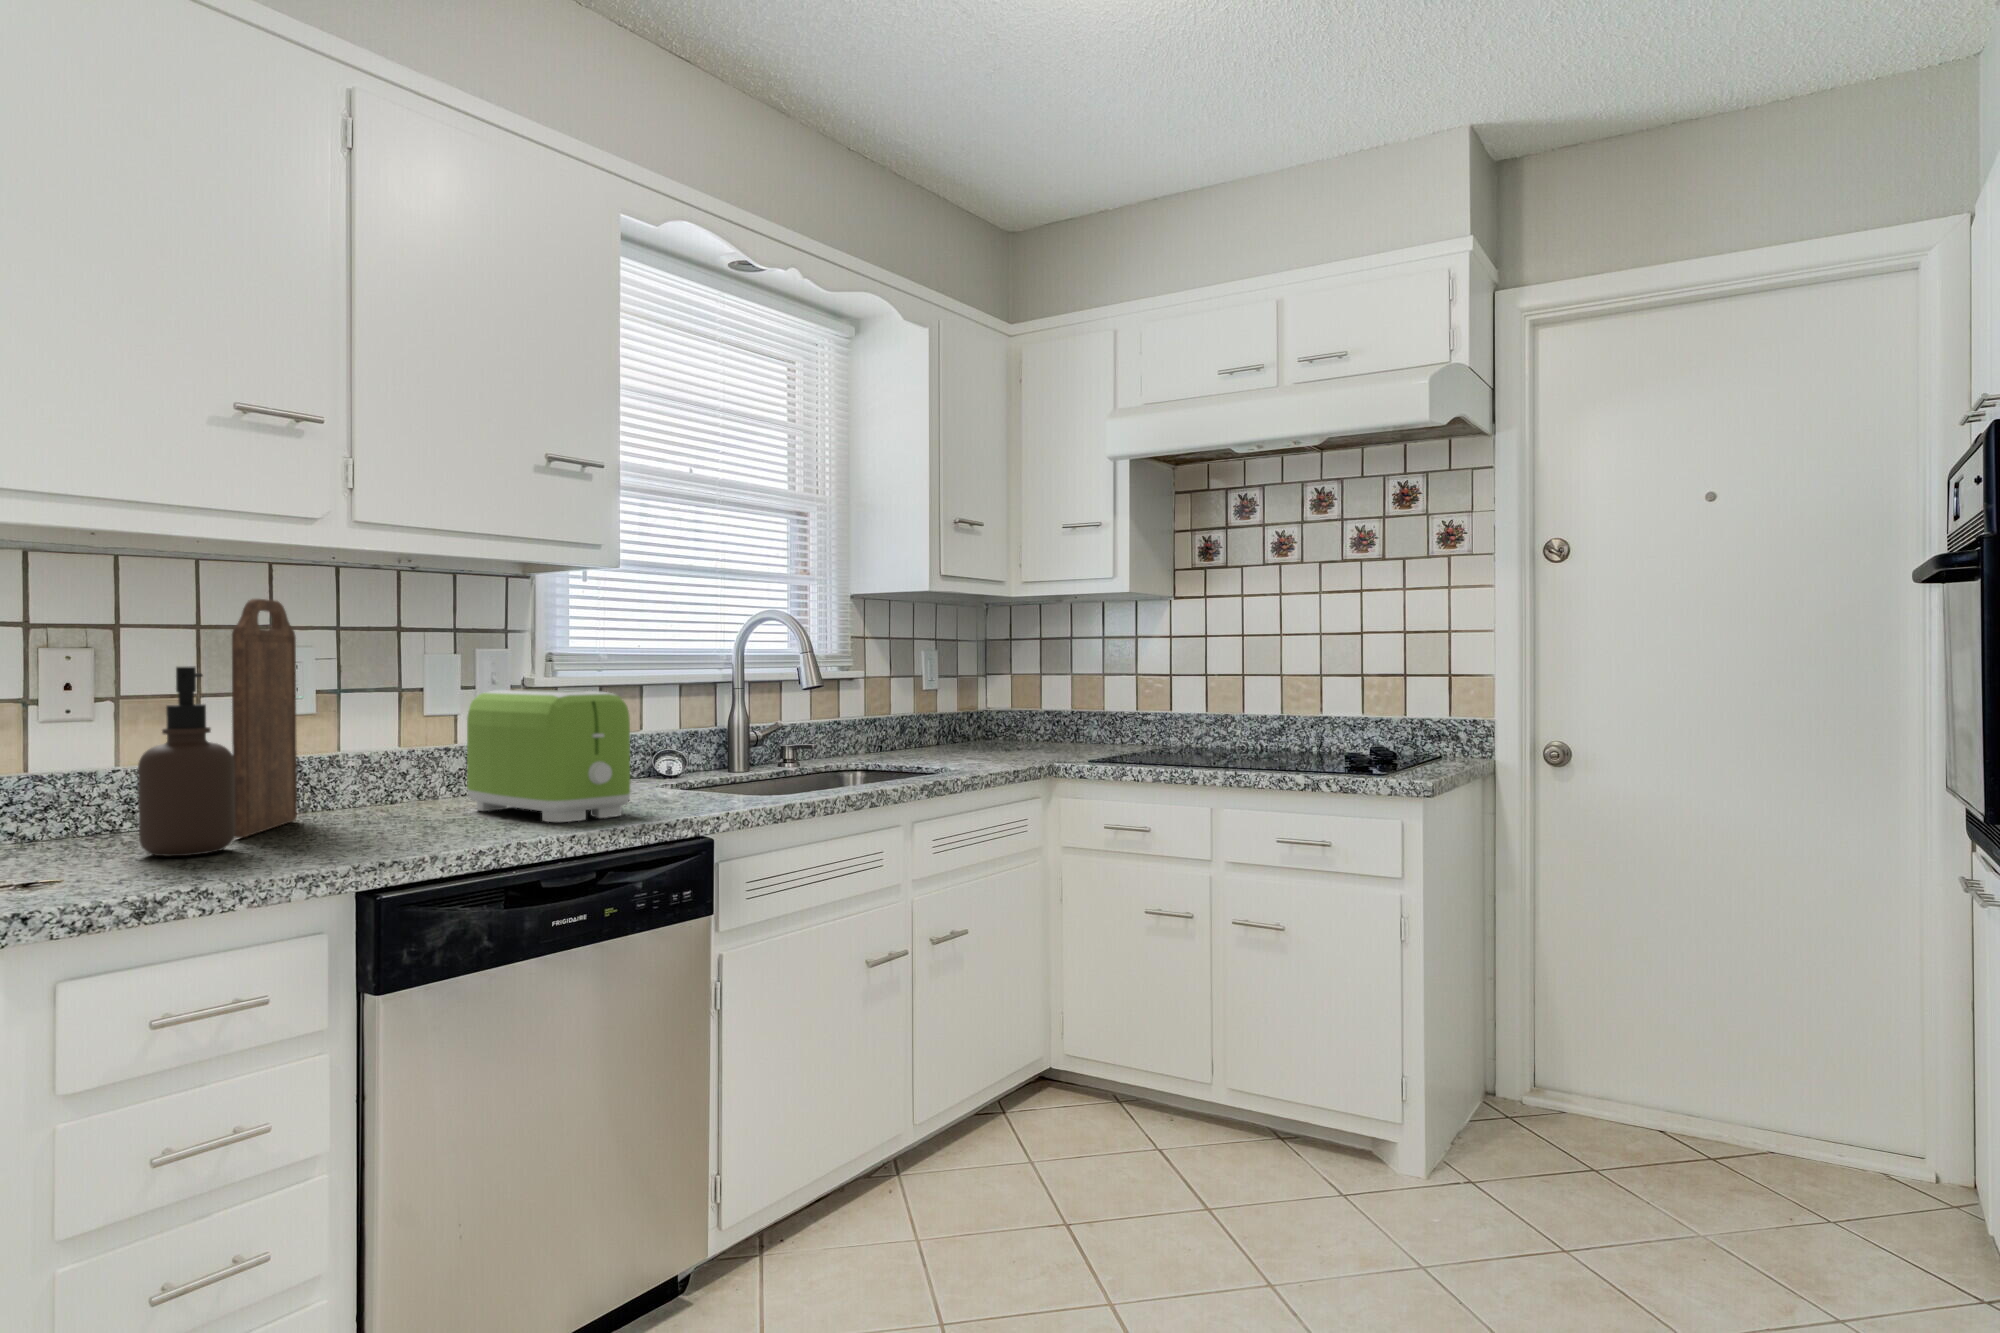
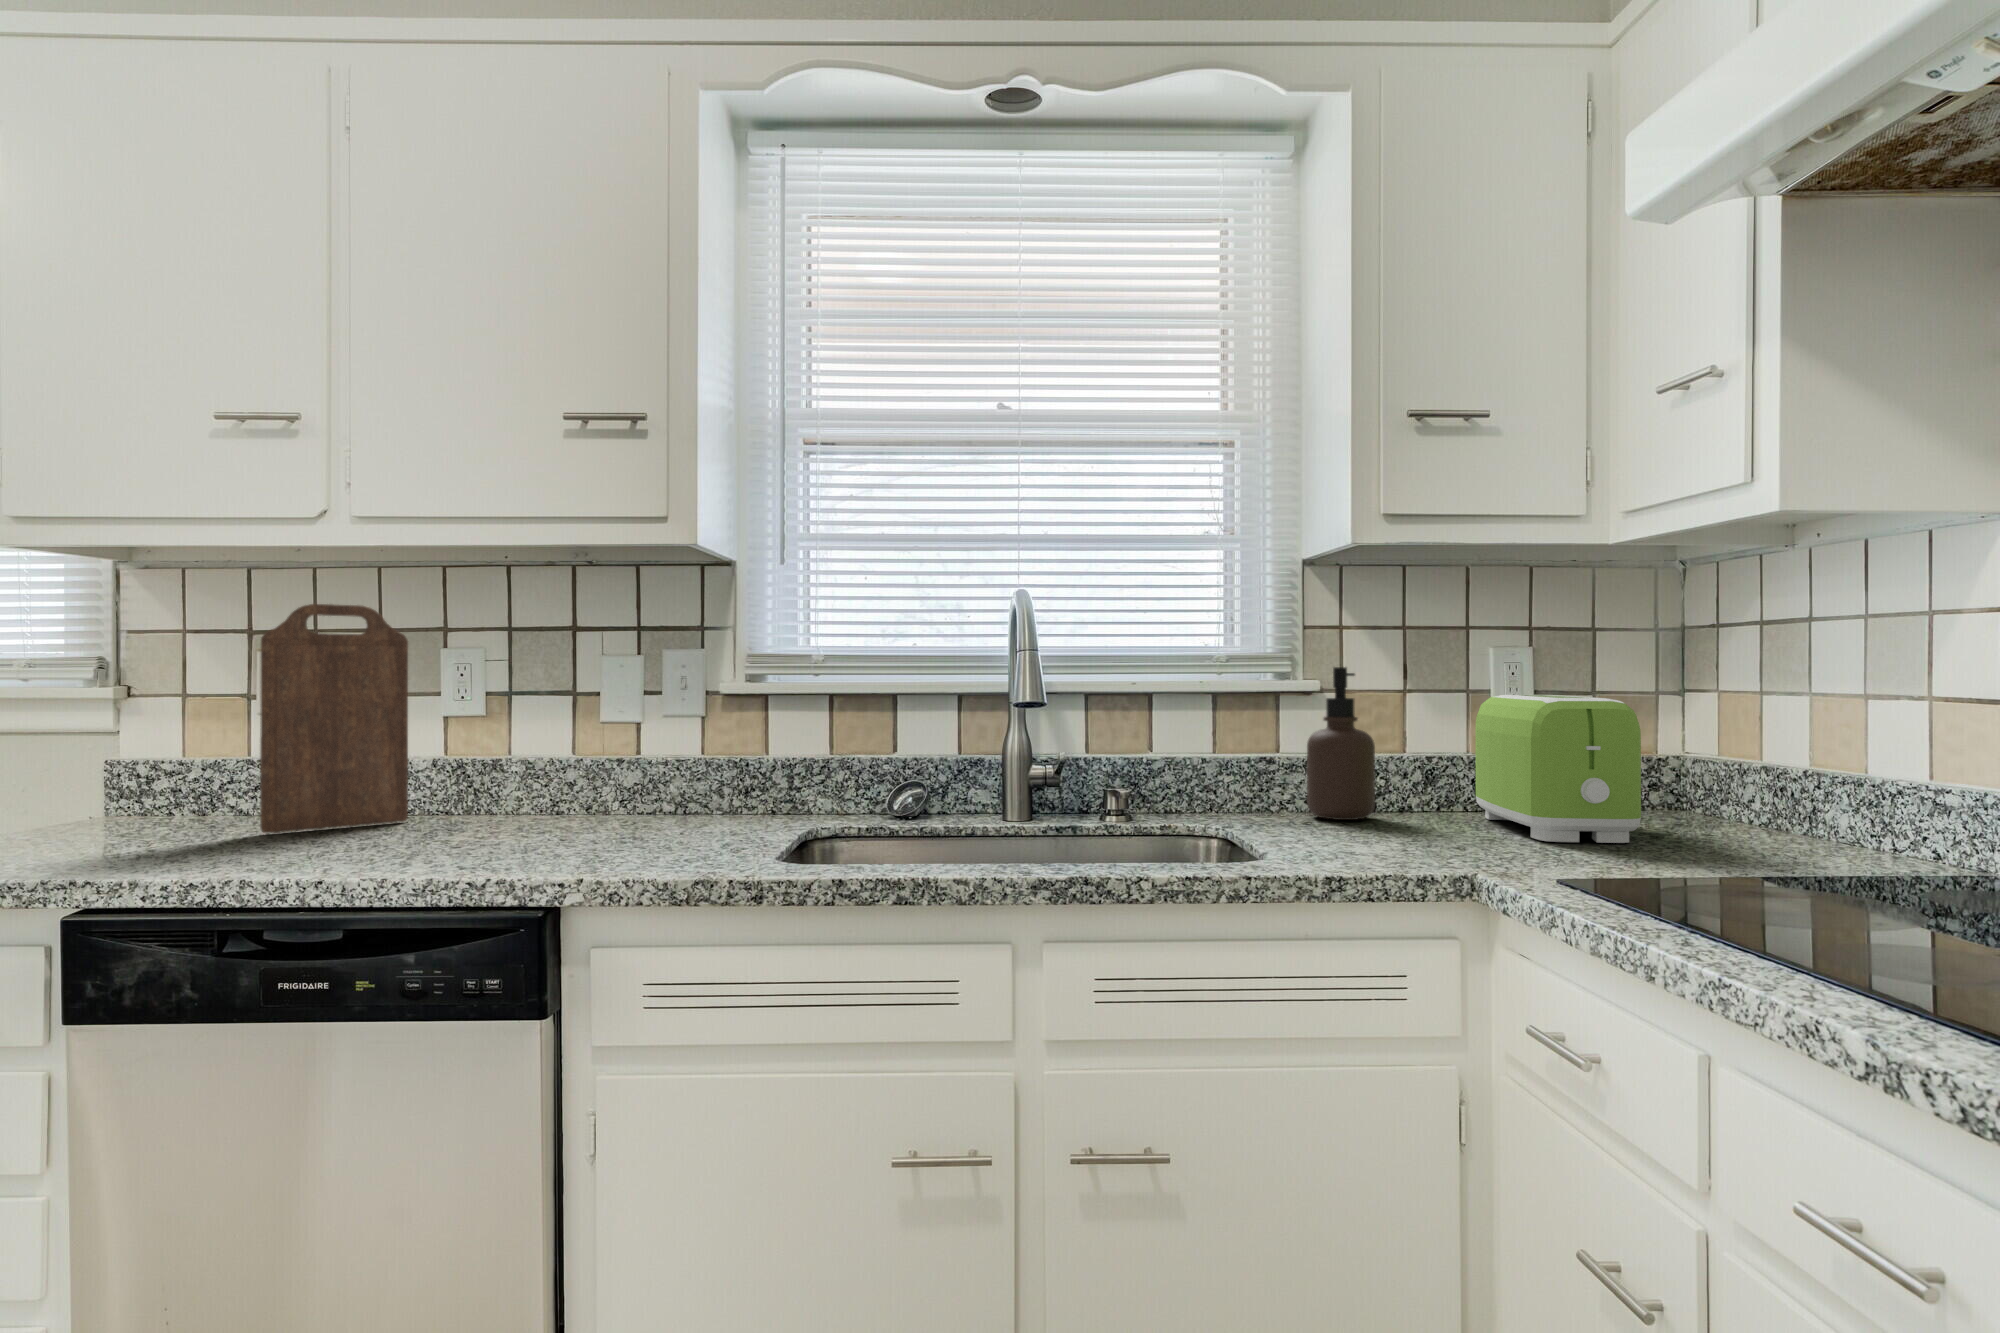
soap dispenser: present [138,666,235,856] -> present [1307,667,1375,820]
toaster: present [467,690,630,822] -> present [1476,695,1641,843]

